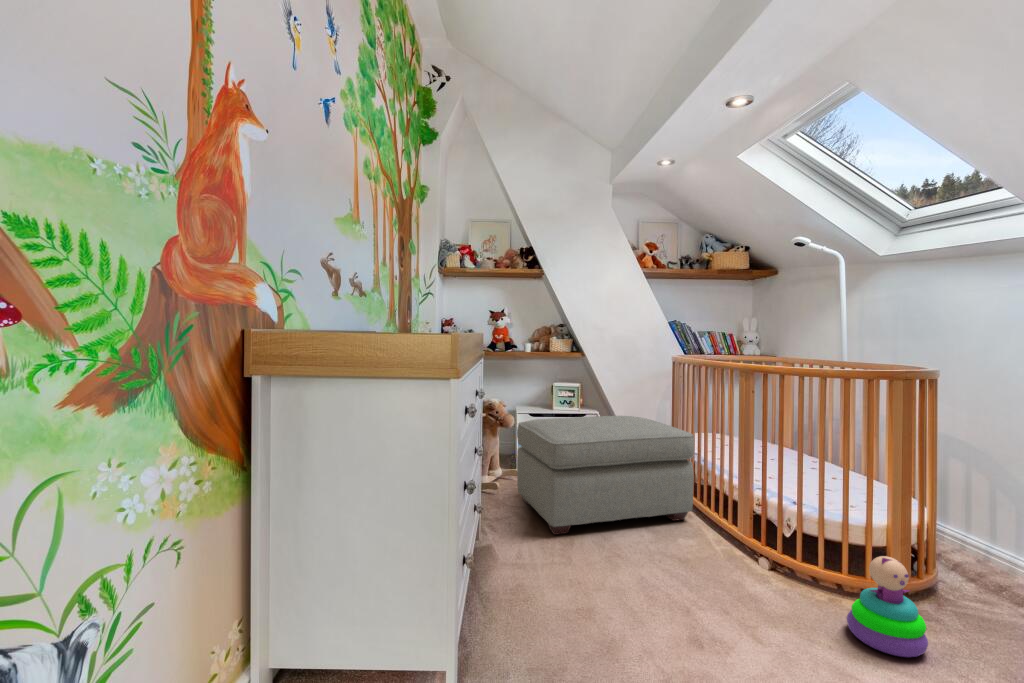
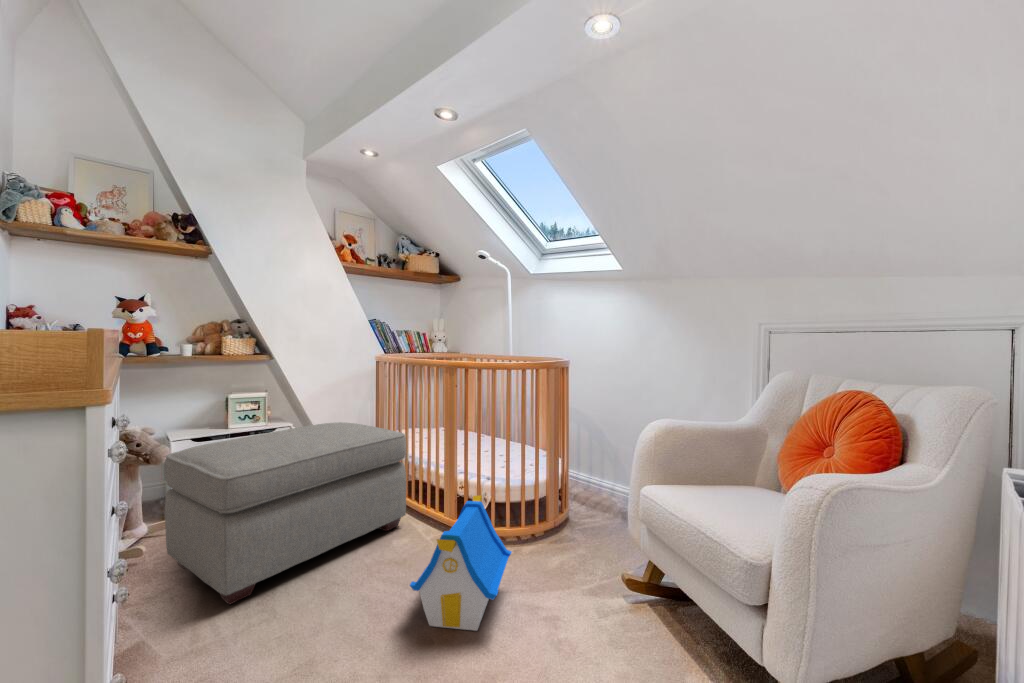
toy house: none [683,502,792,617] -> present [410,496,511,631]
stacking toy: present [847,556,928,657] -> none [561,521,620,613]

